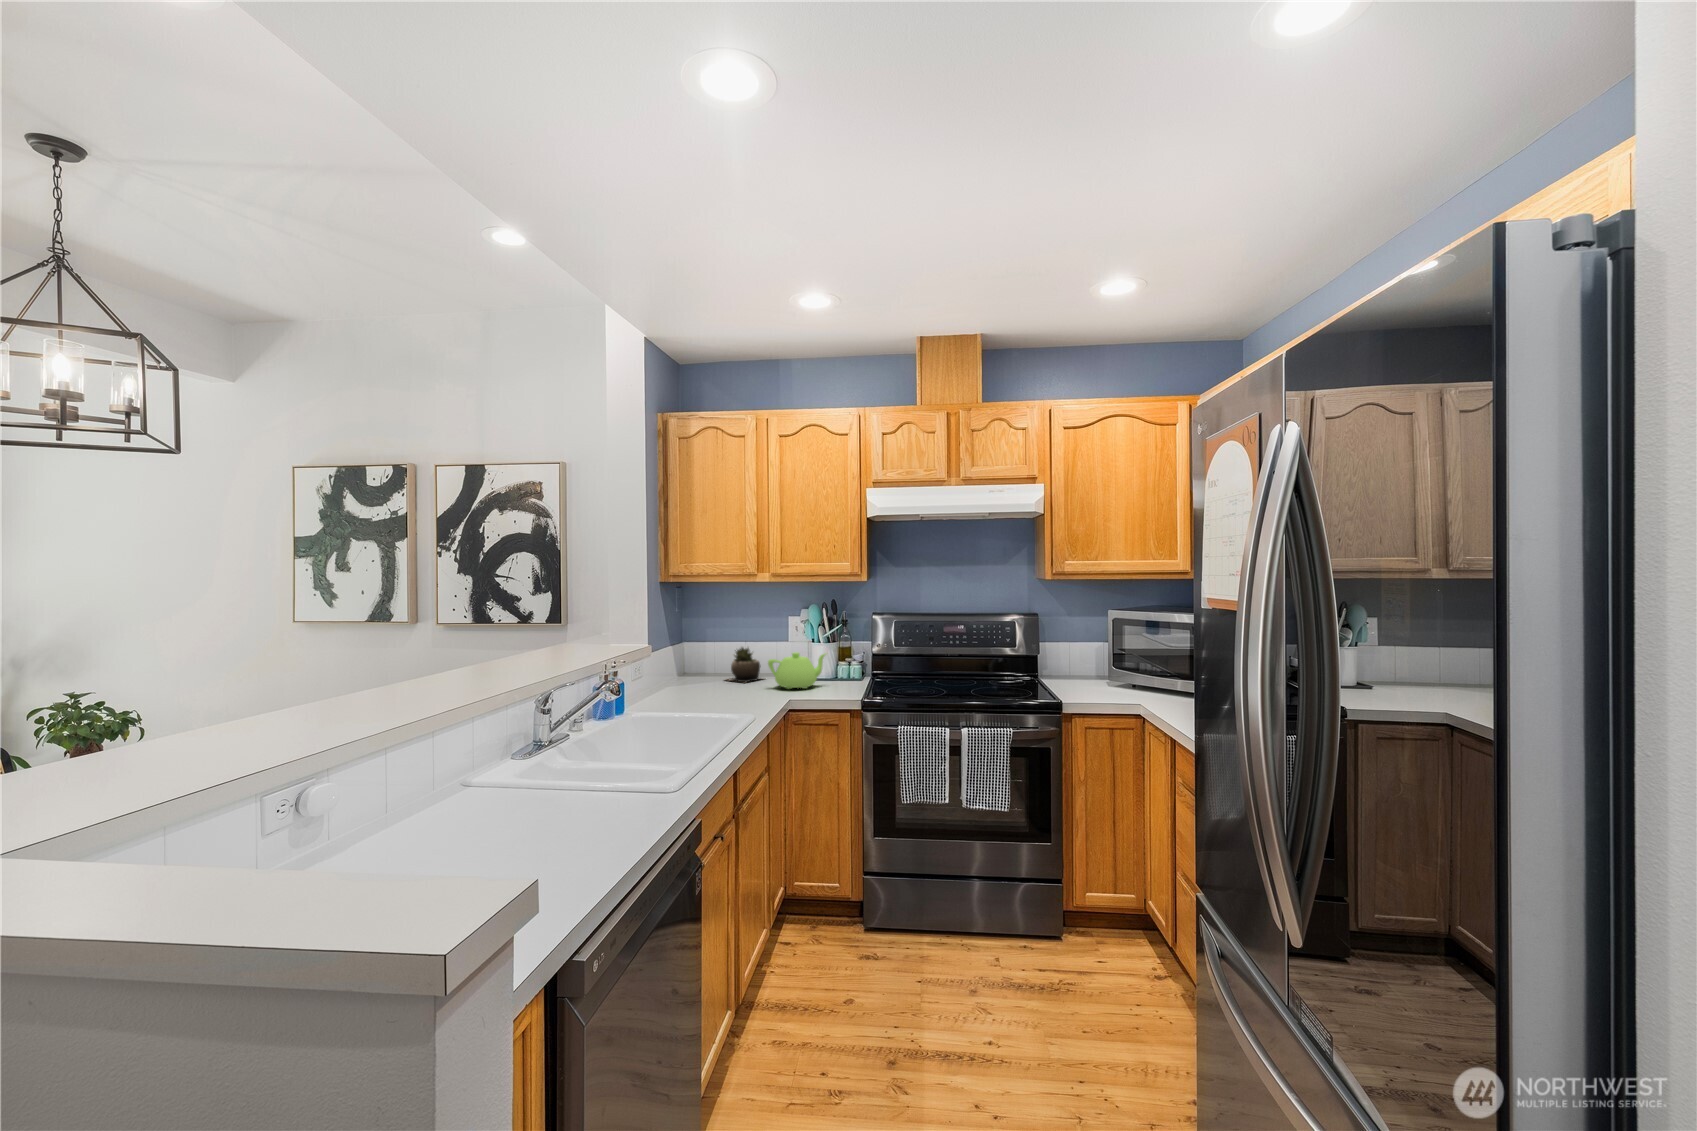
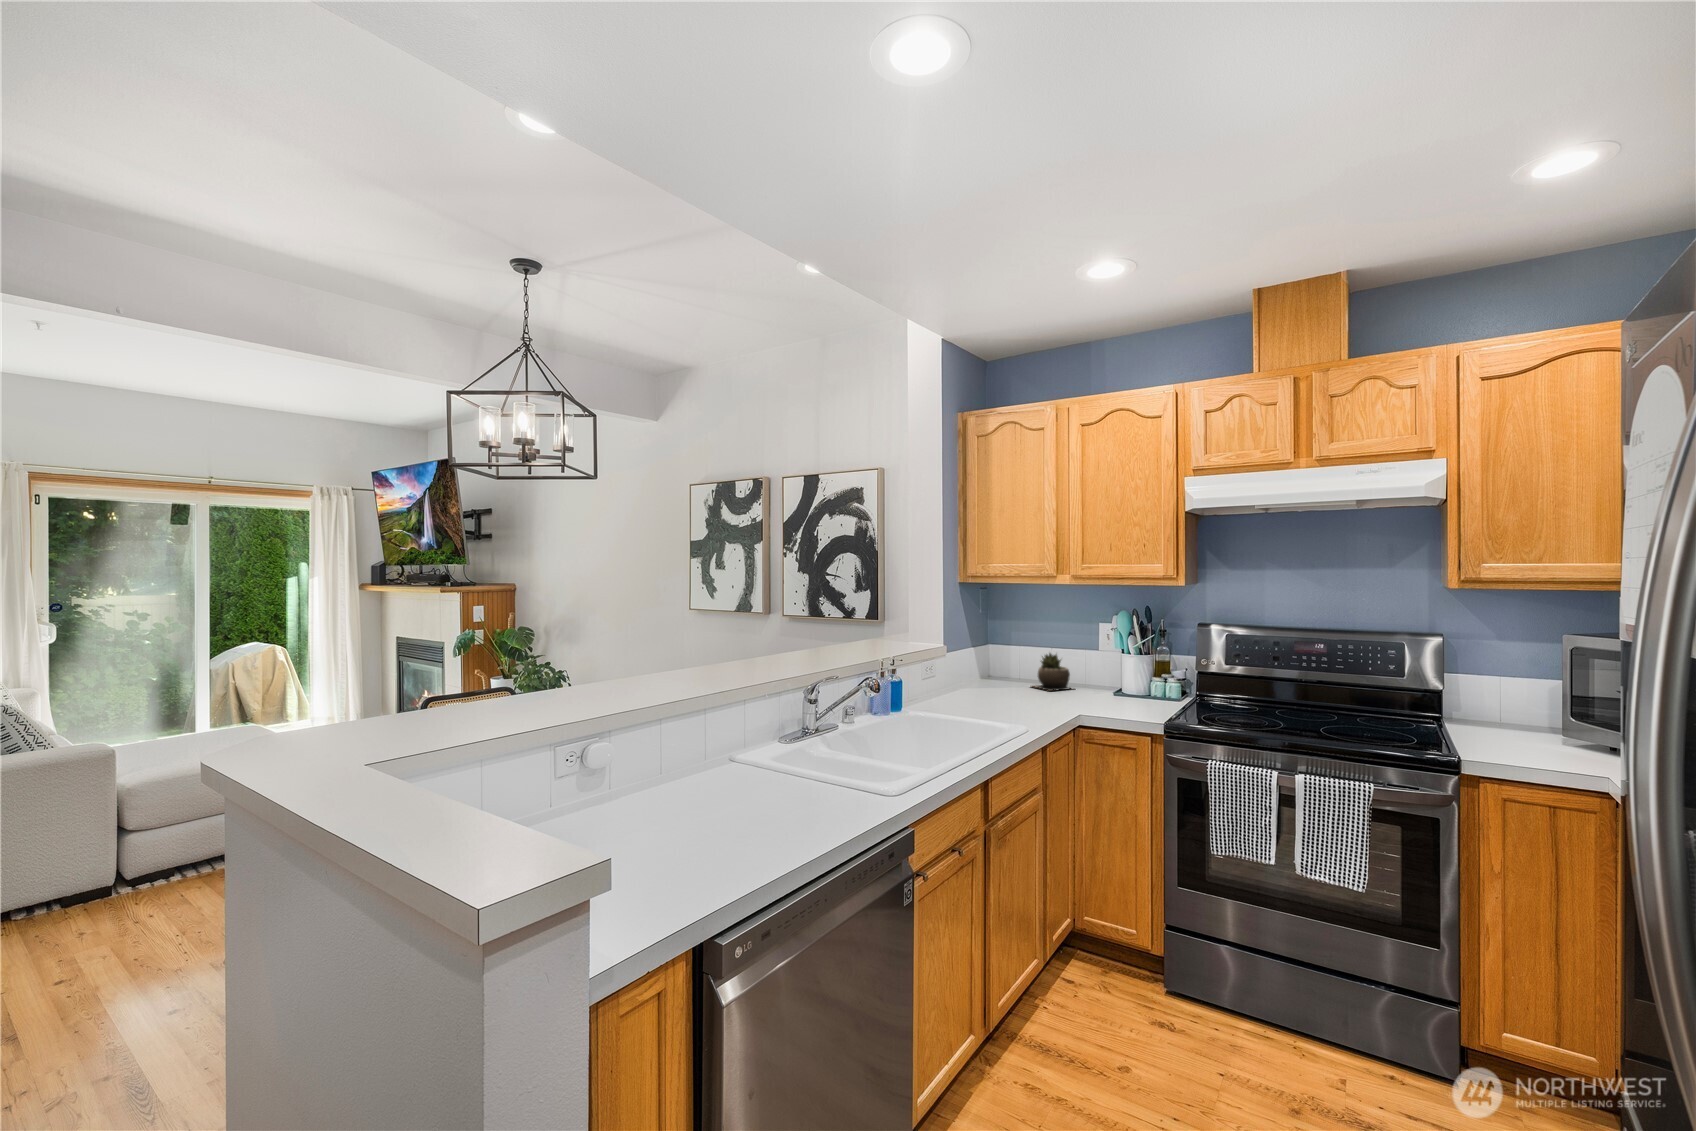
teapot: present [768,652,825,689] -> none [1069,662,1140,704]

